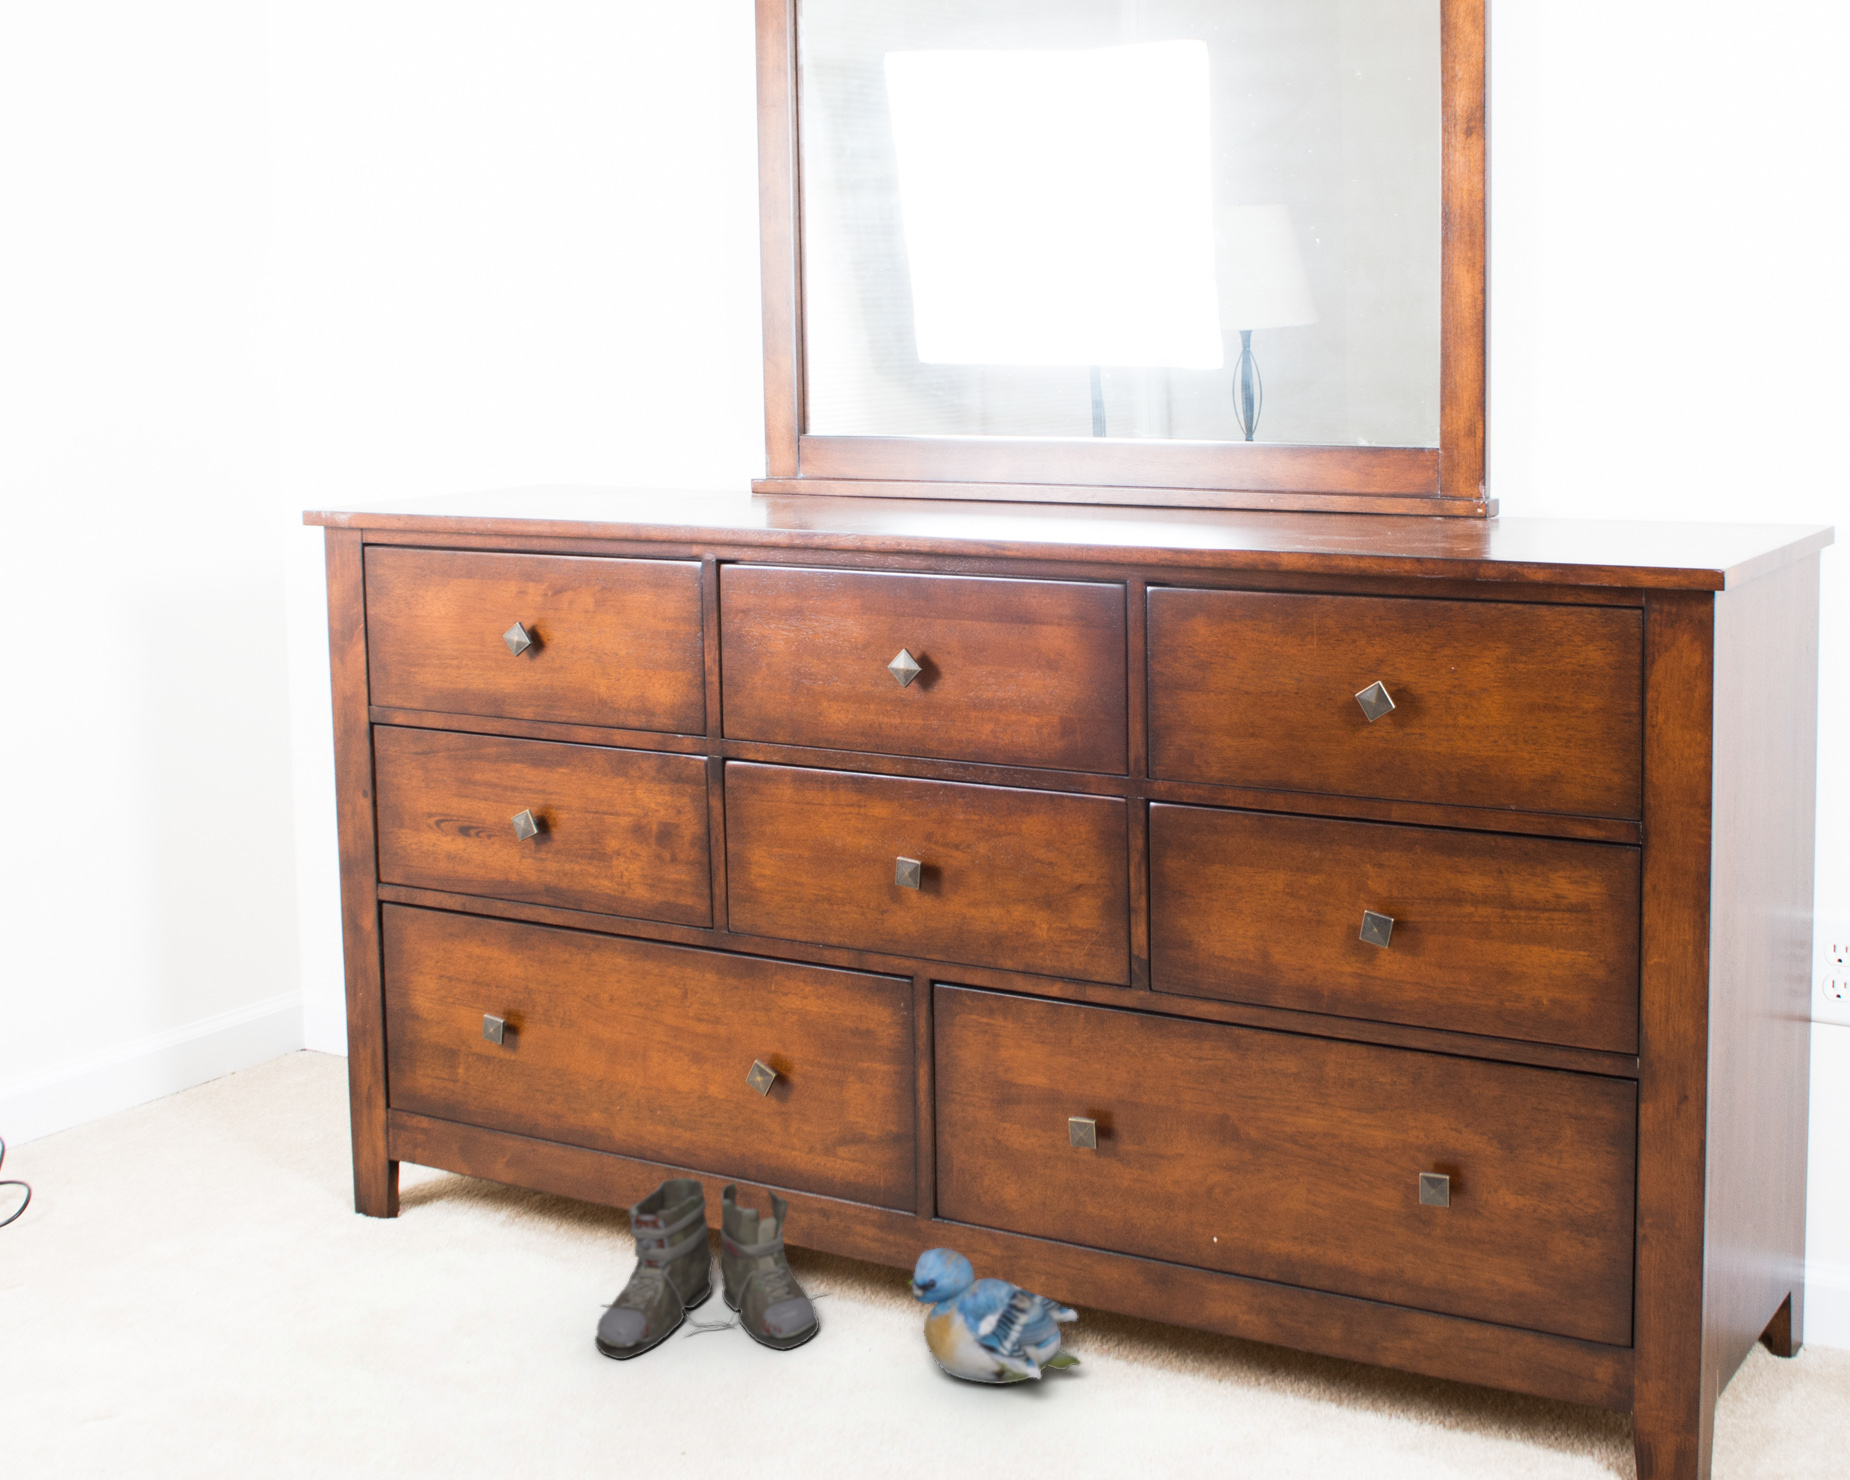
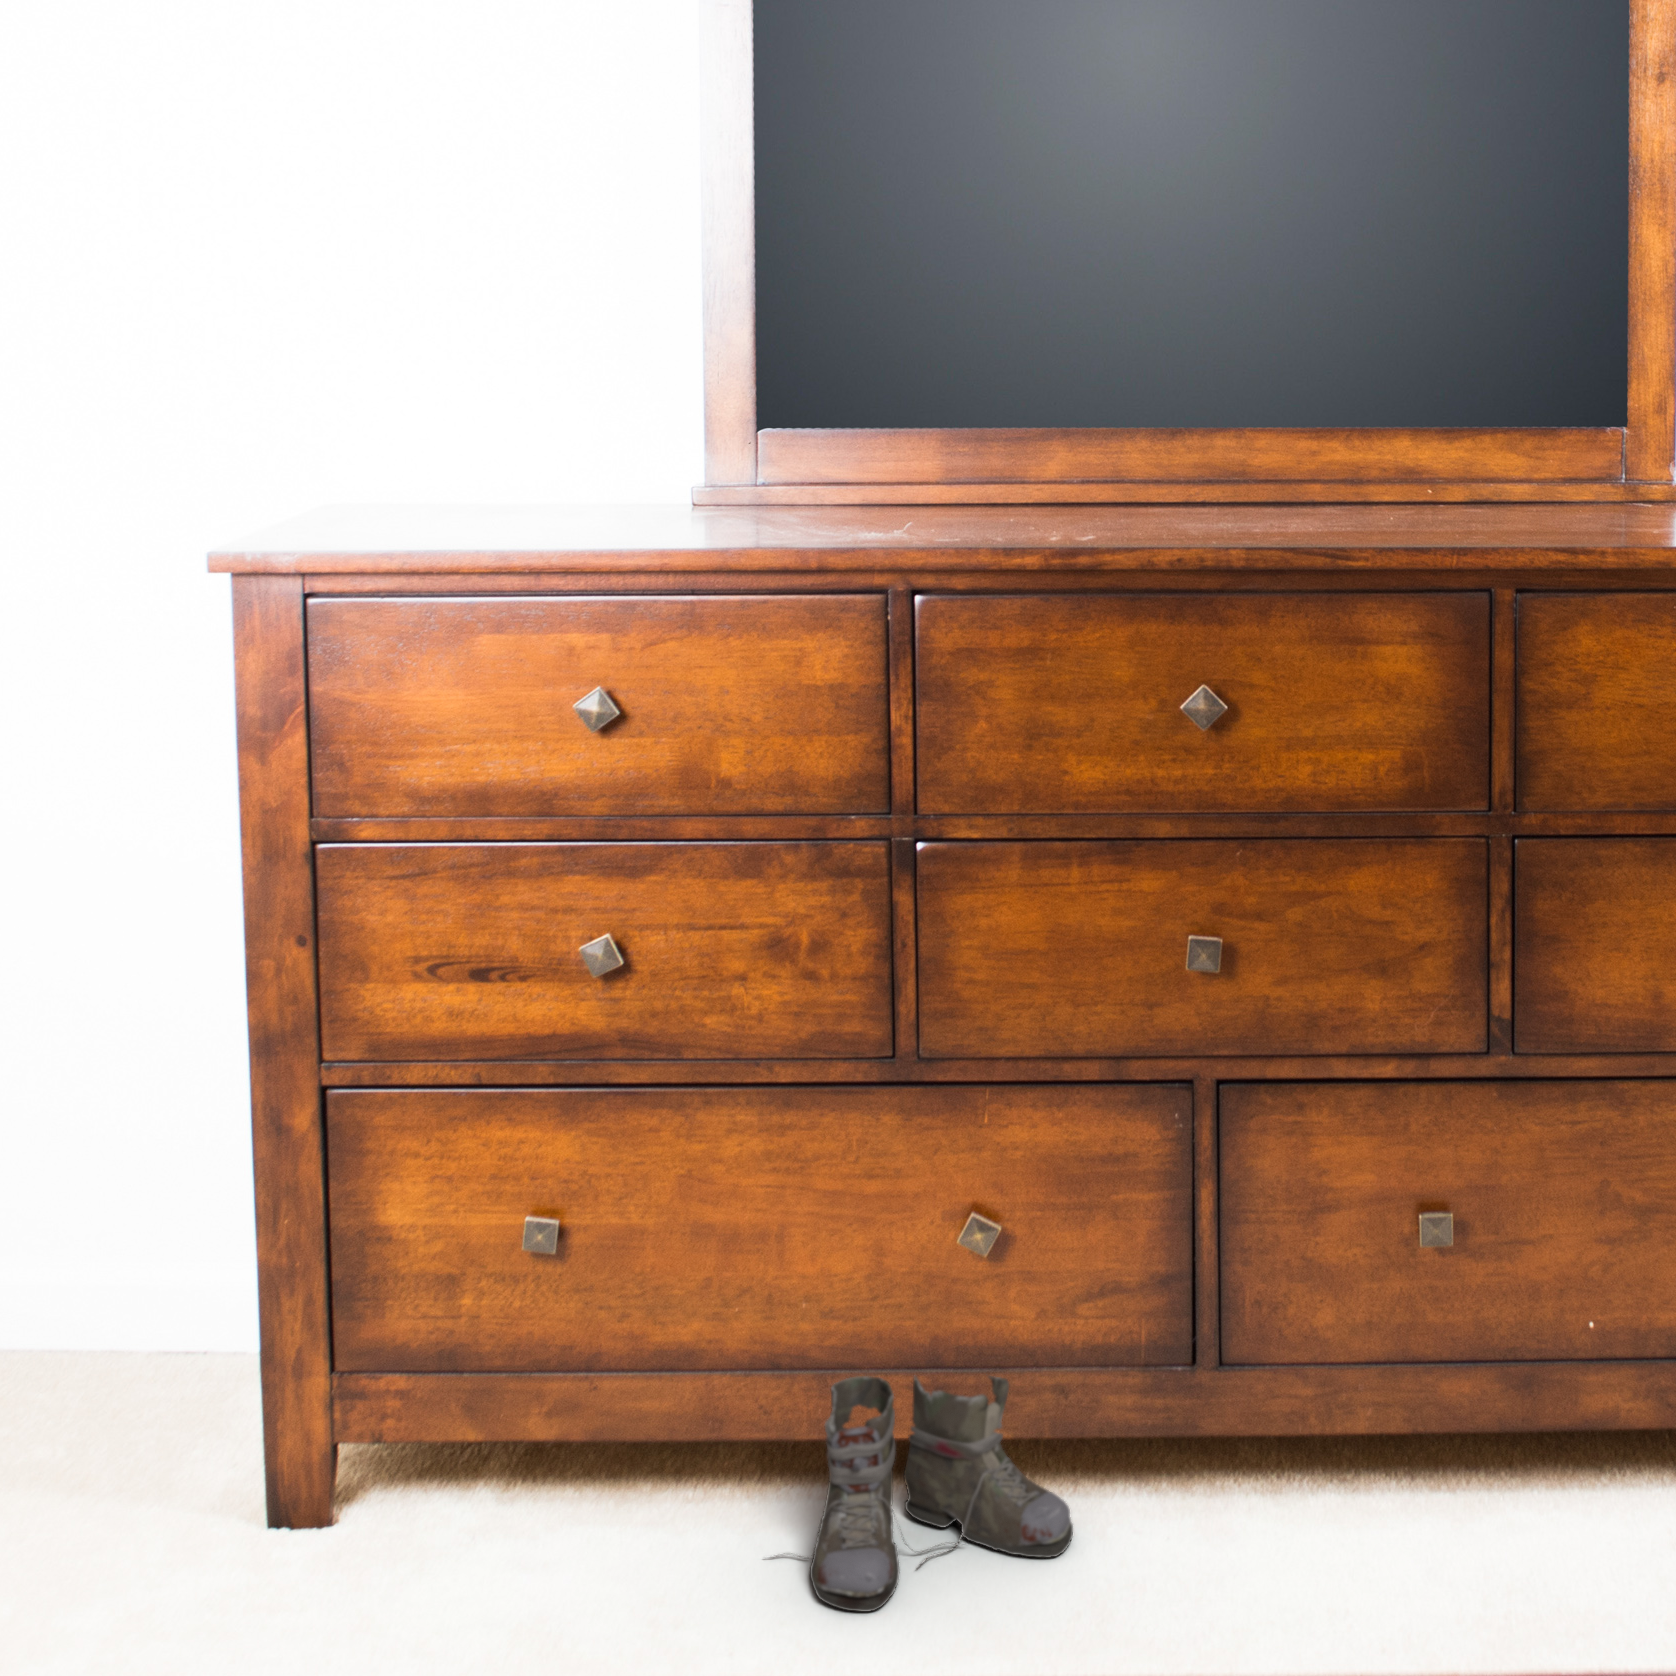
plush toy: present [909,1248,1081,1383] -> none [1223,1393,1429,1540]

